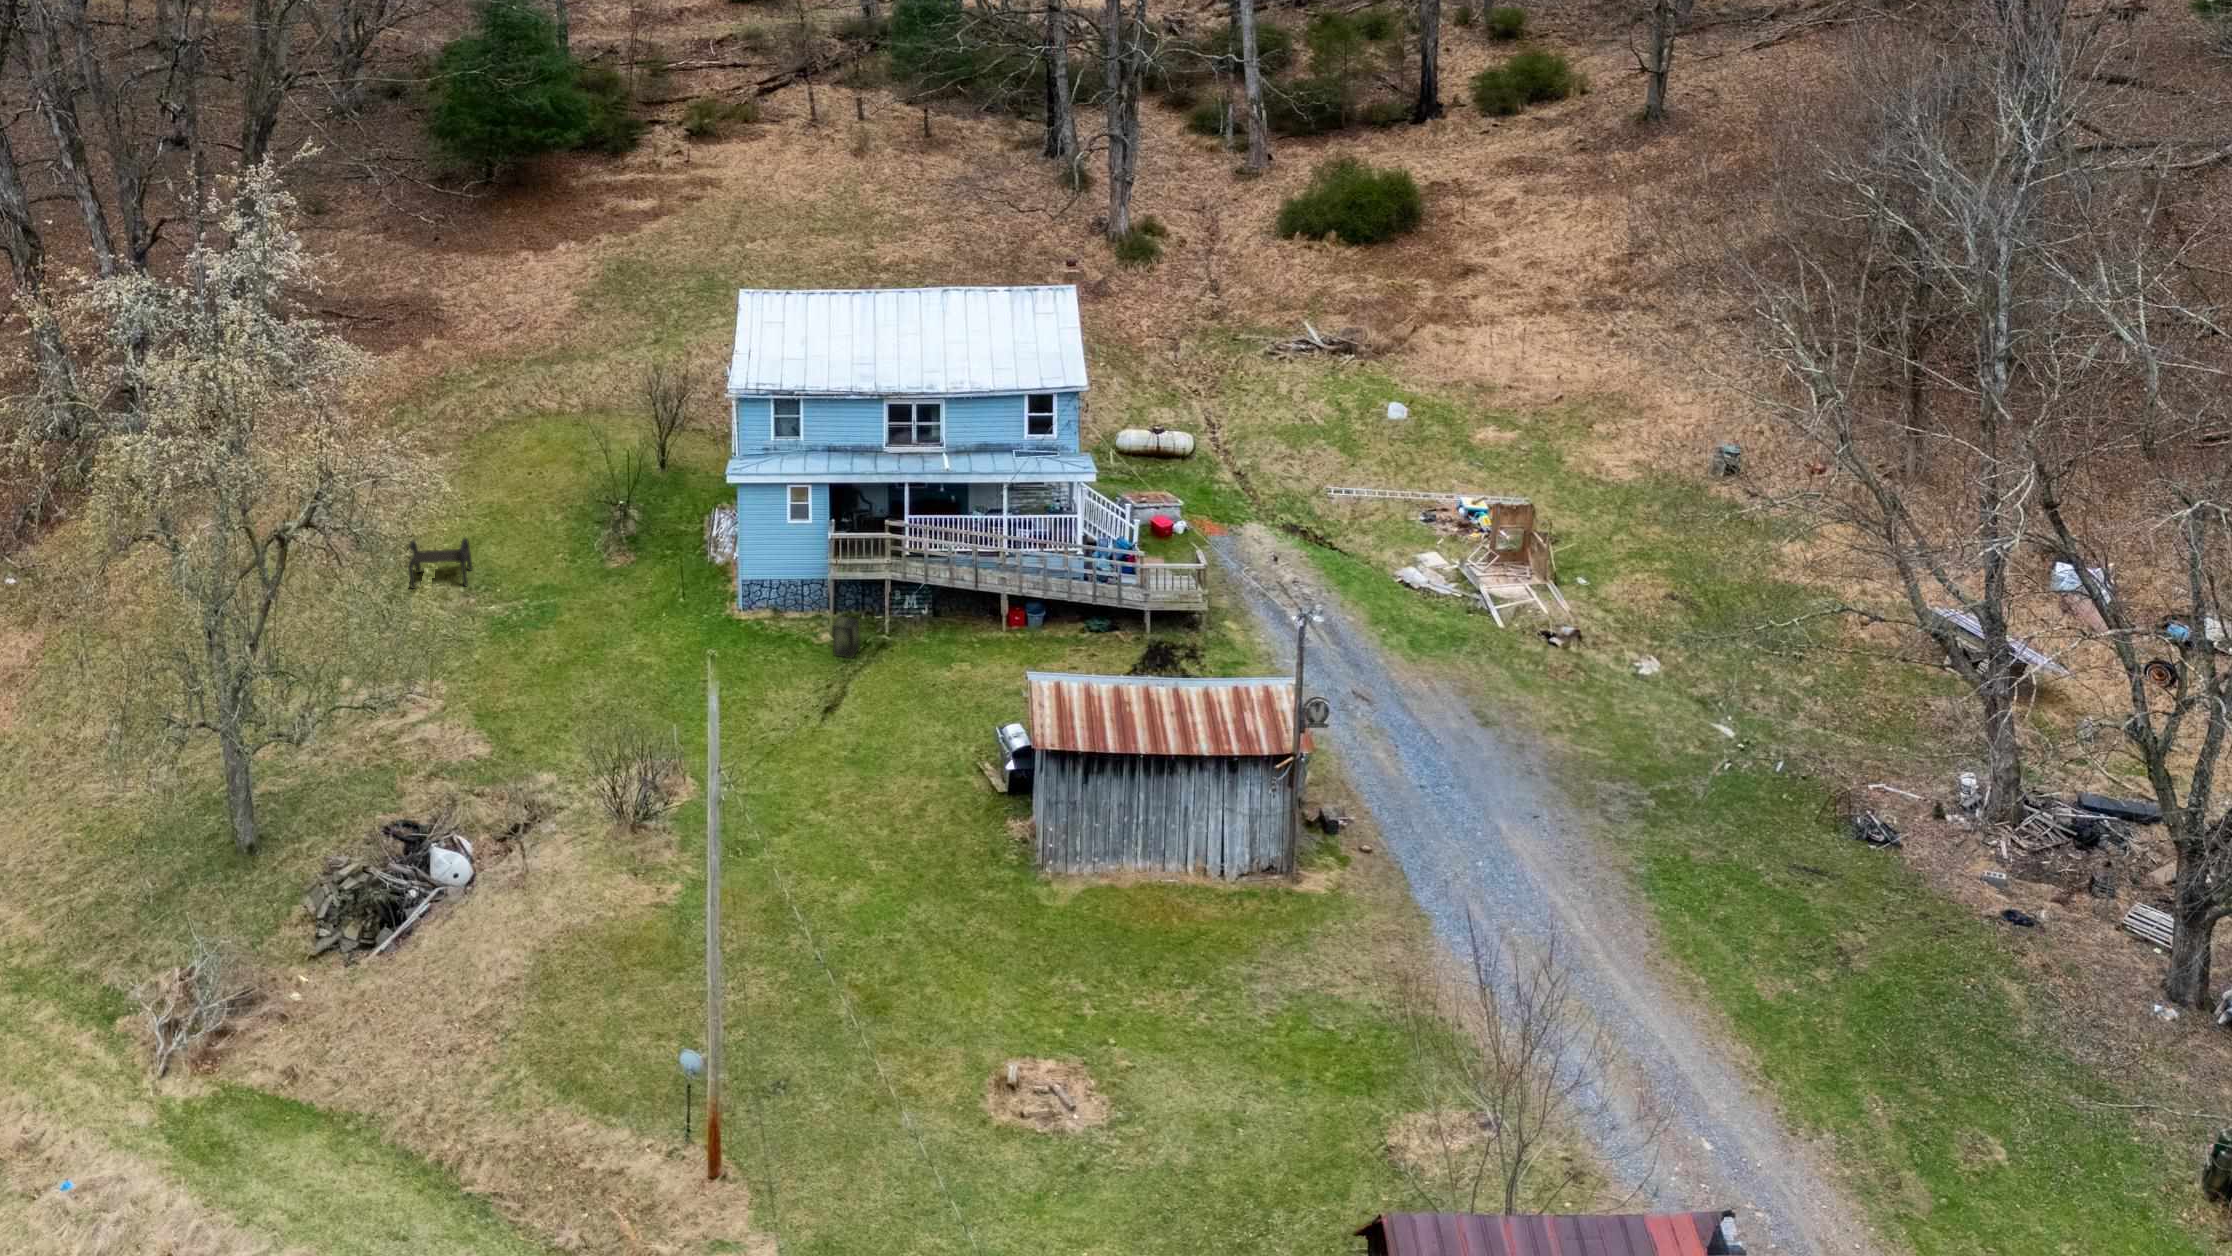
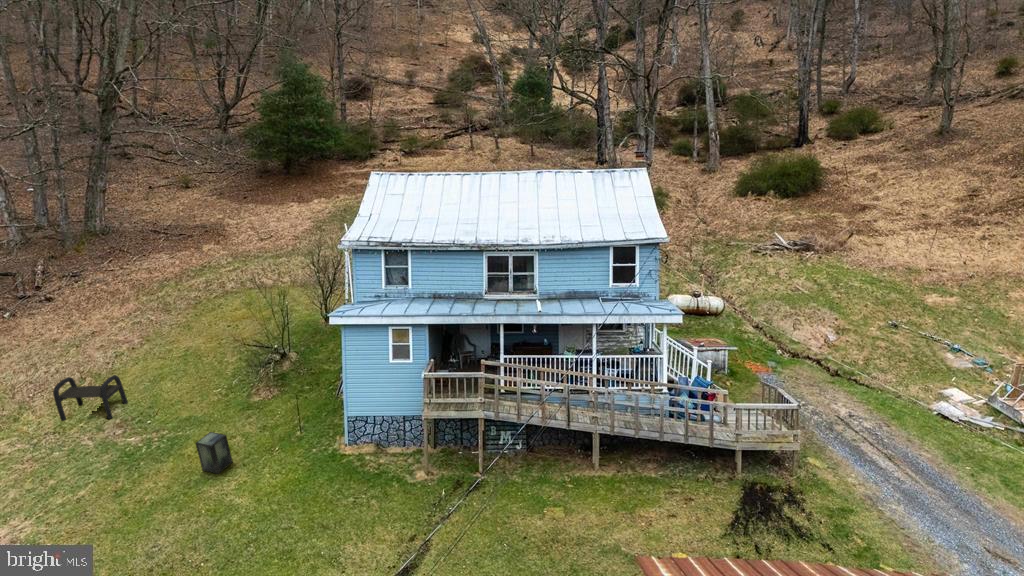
storage box: present [832,616,860,658] -> present [196,432,233,474]

